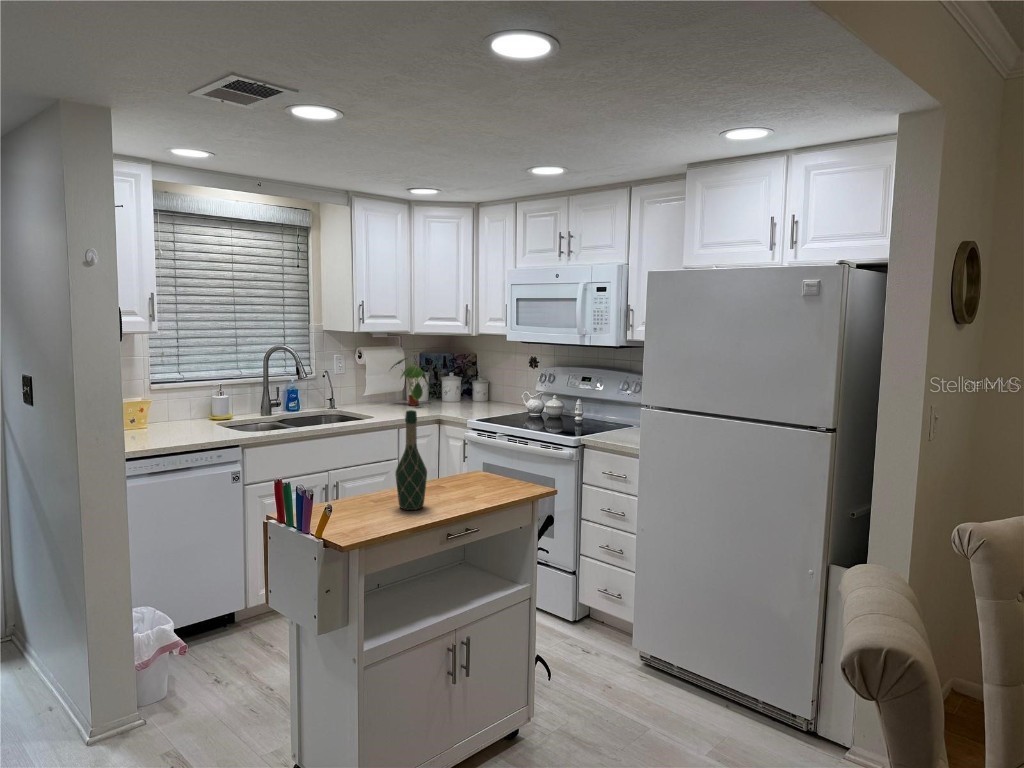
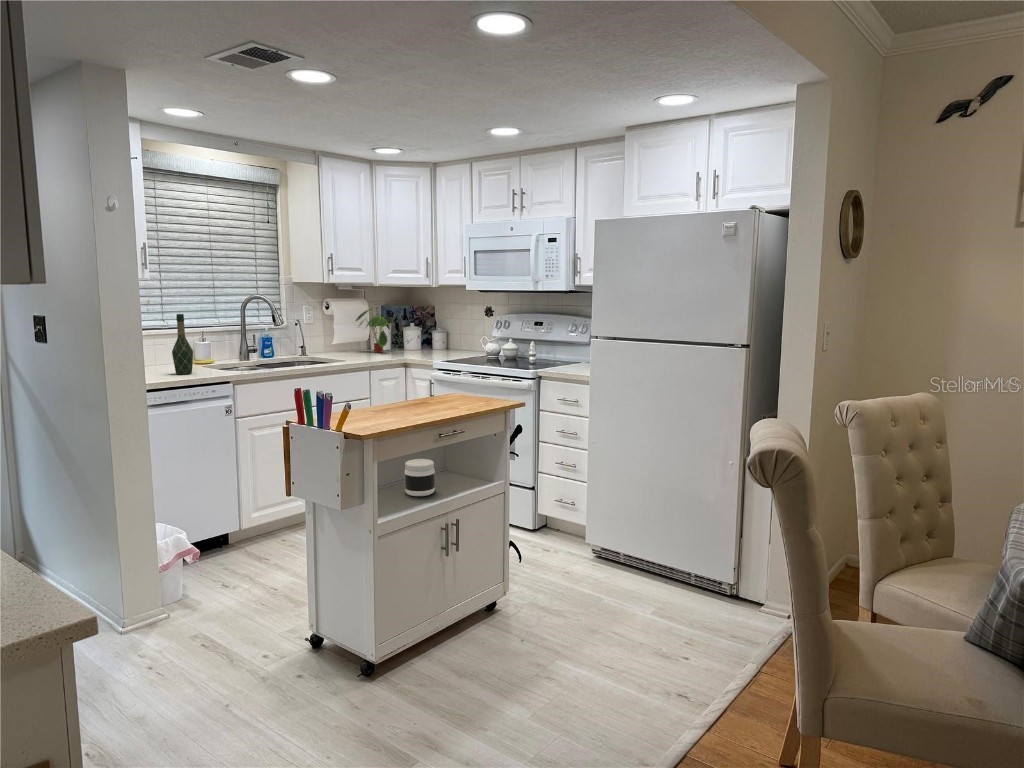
wine bottle: present [395,410,427,510] -> present [172,314,193,374]
jar: none [408,557,445,605] -> present [404,459,435,496]

